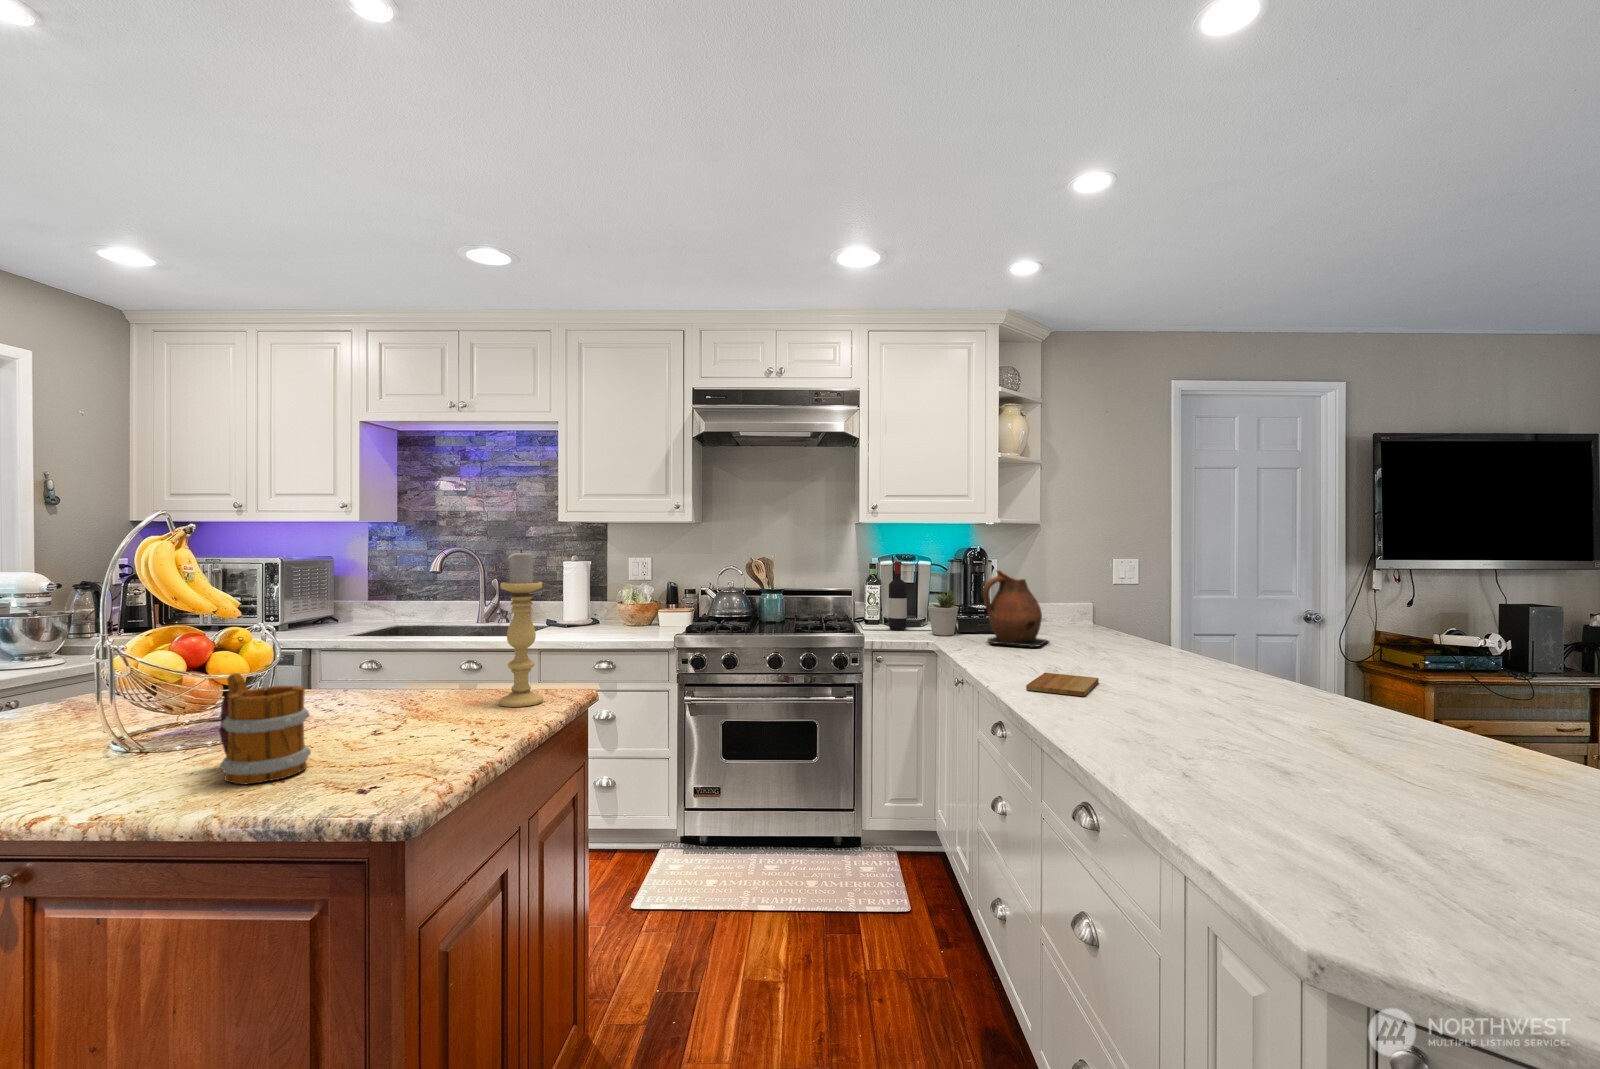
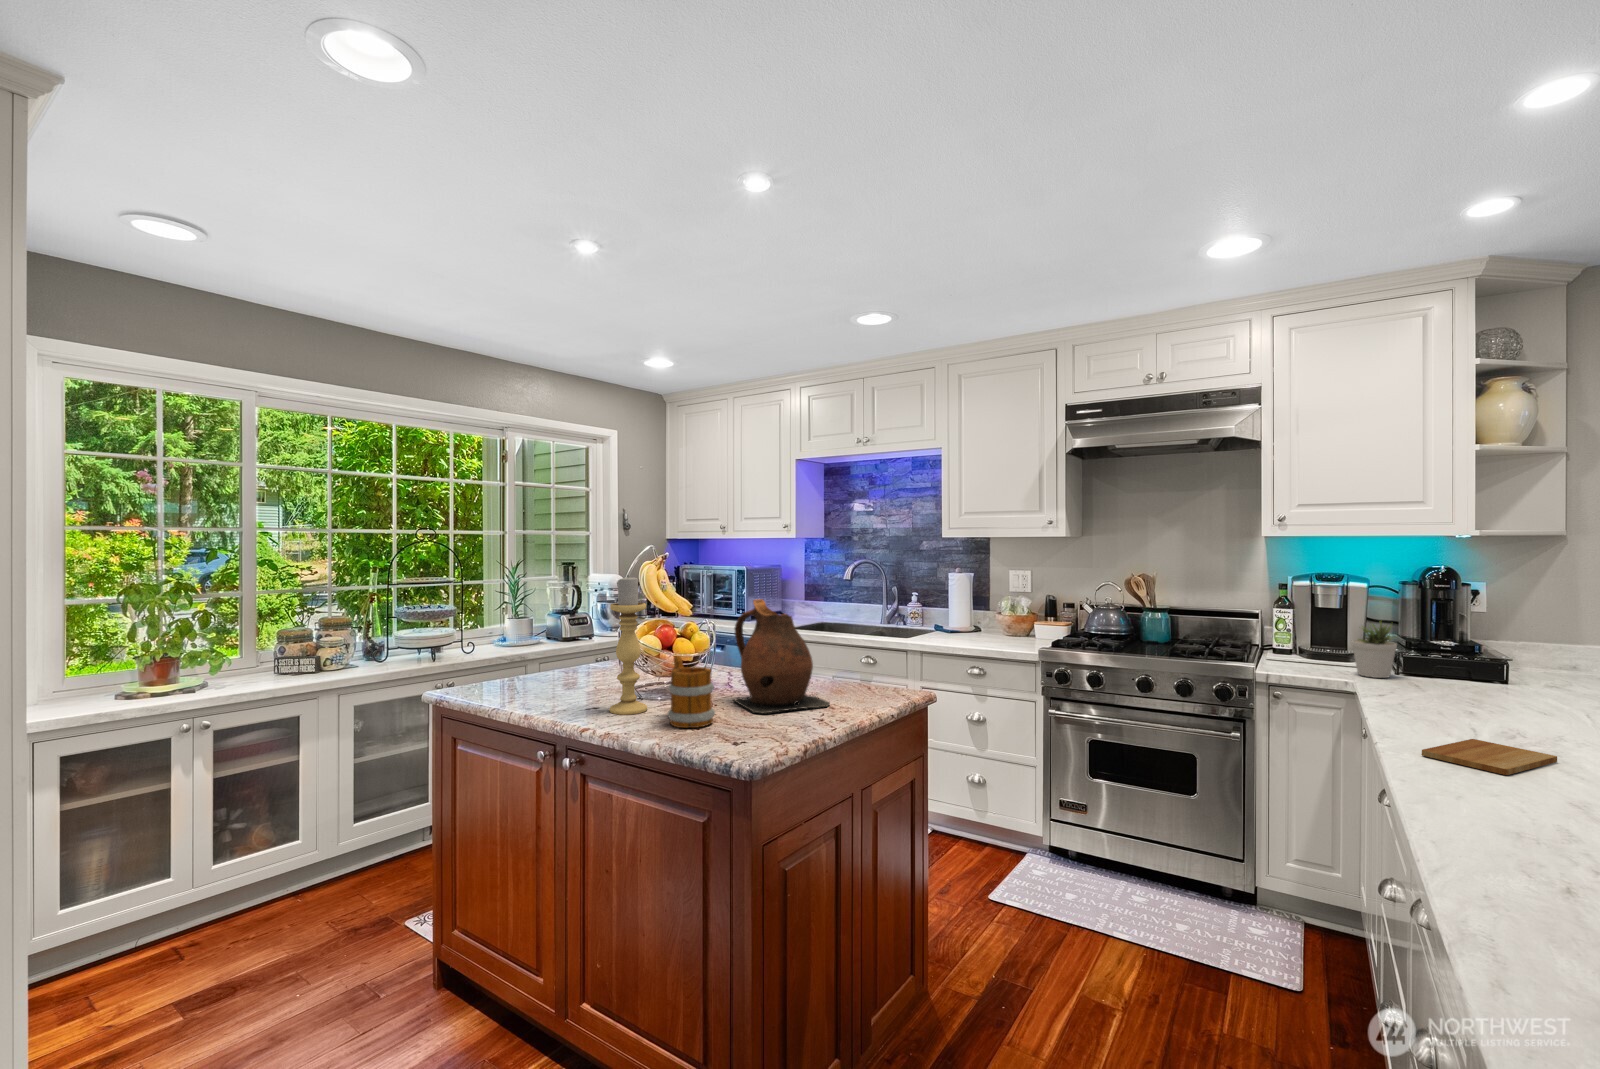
candle holder: present [499,550,543,707] -> present [609,576,647,715]
wine bottle: present [889,561,907,630] -> none [1301,584,1326,665]
ceramic pitcher: present [983,570,1048,647] -> present [734,599,830,714]

